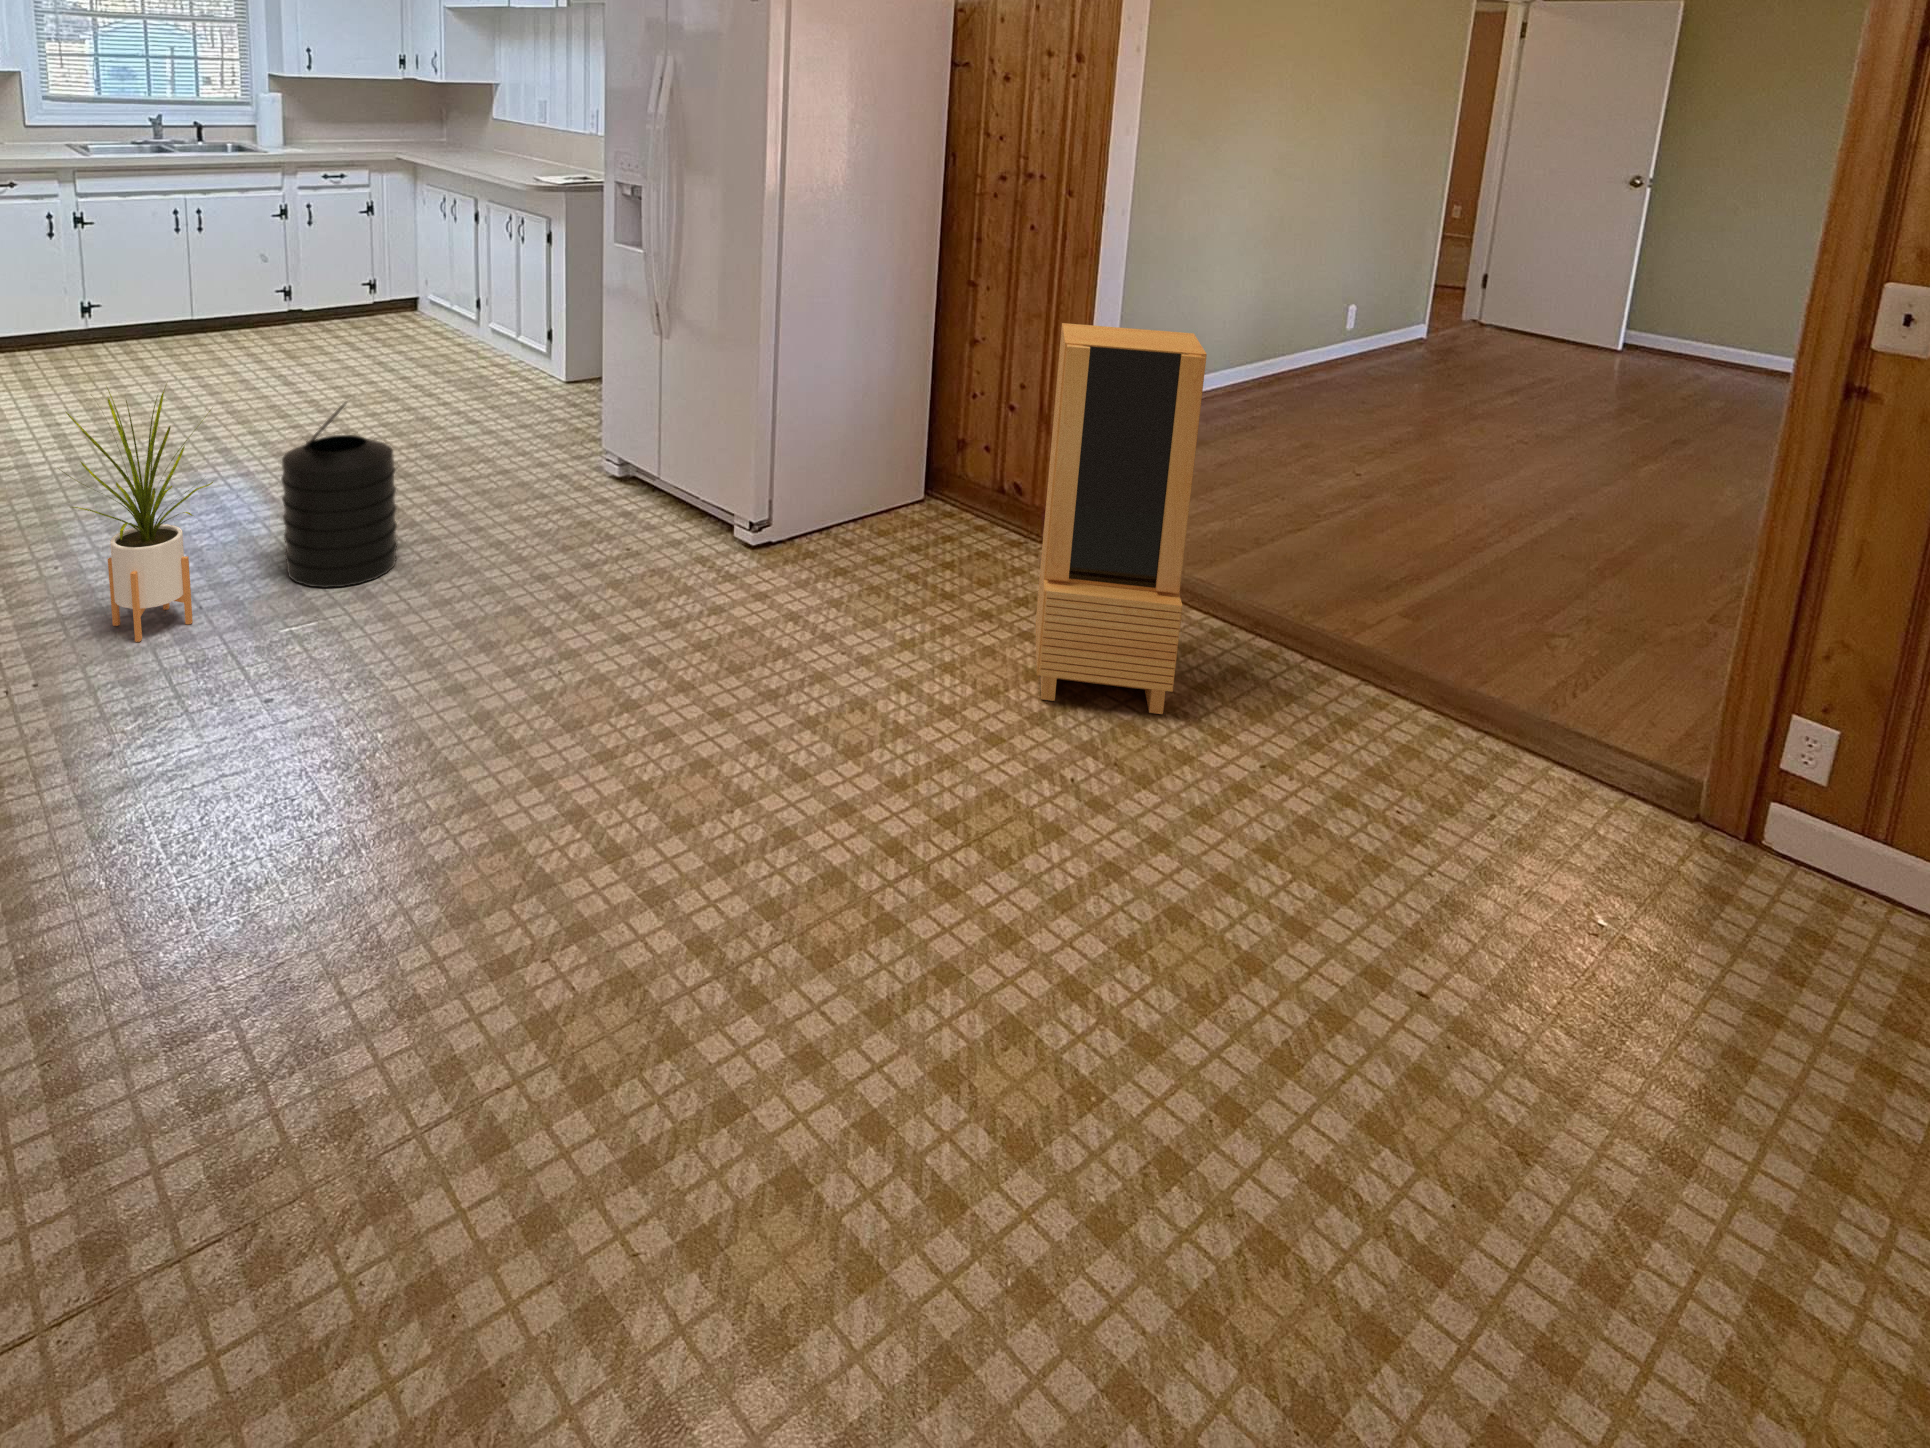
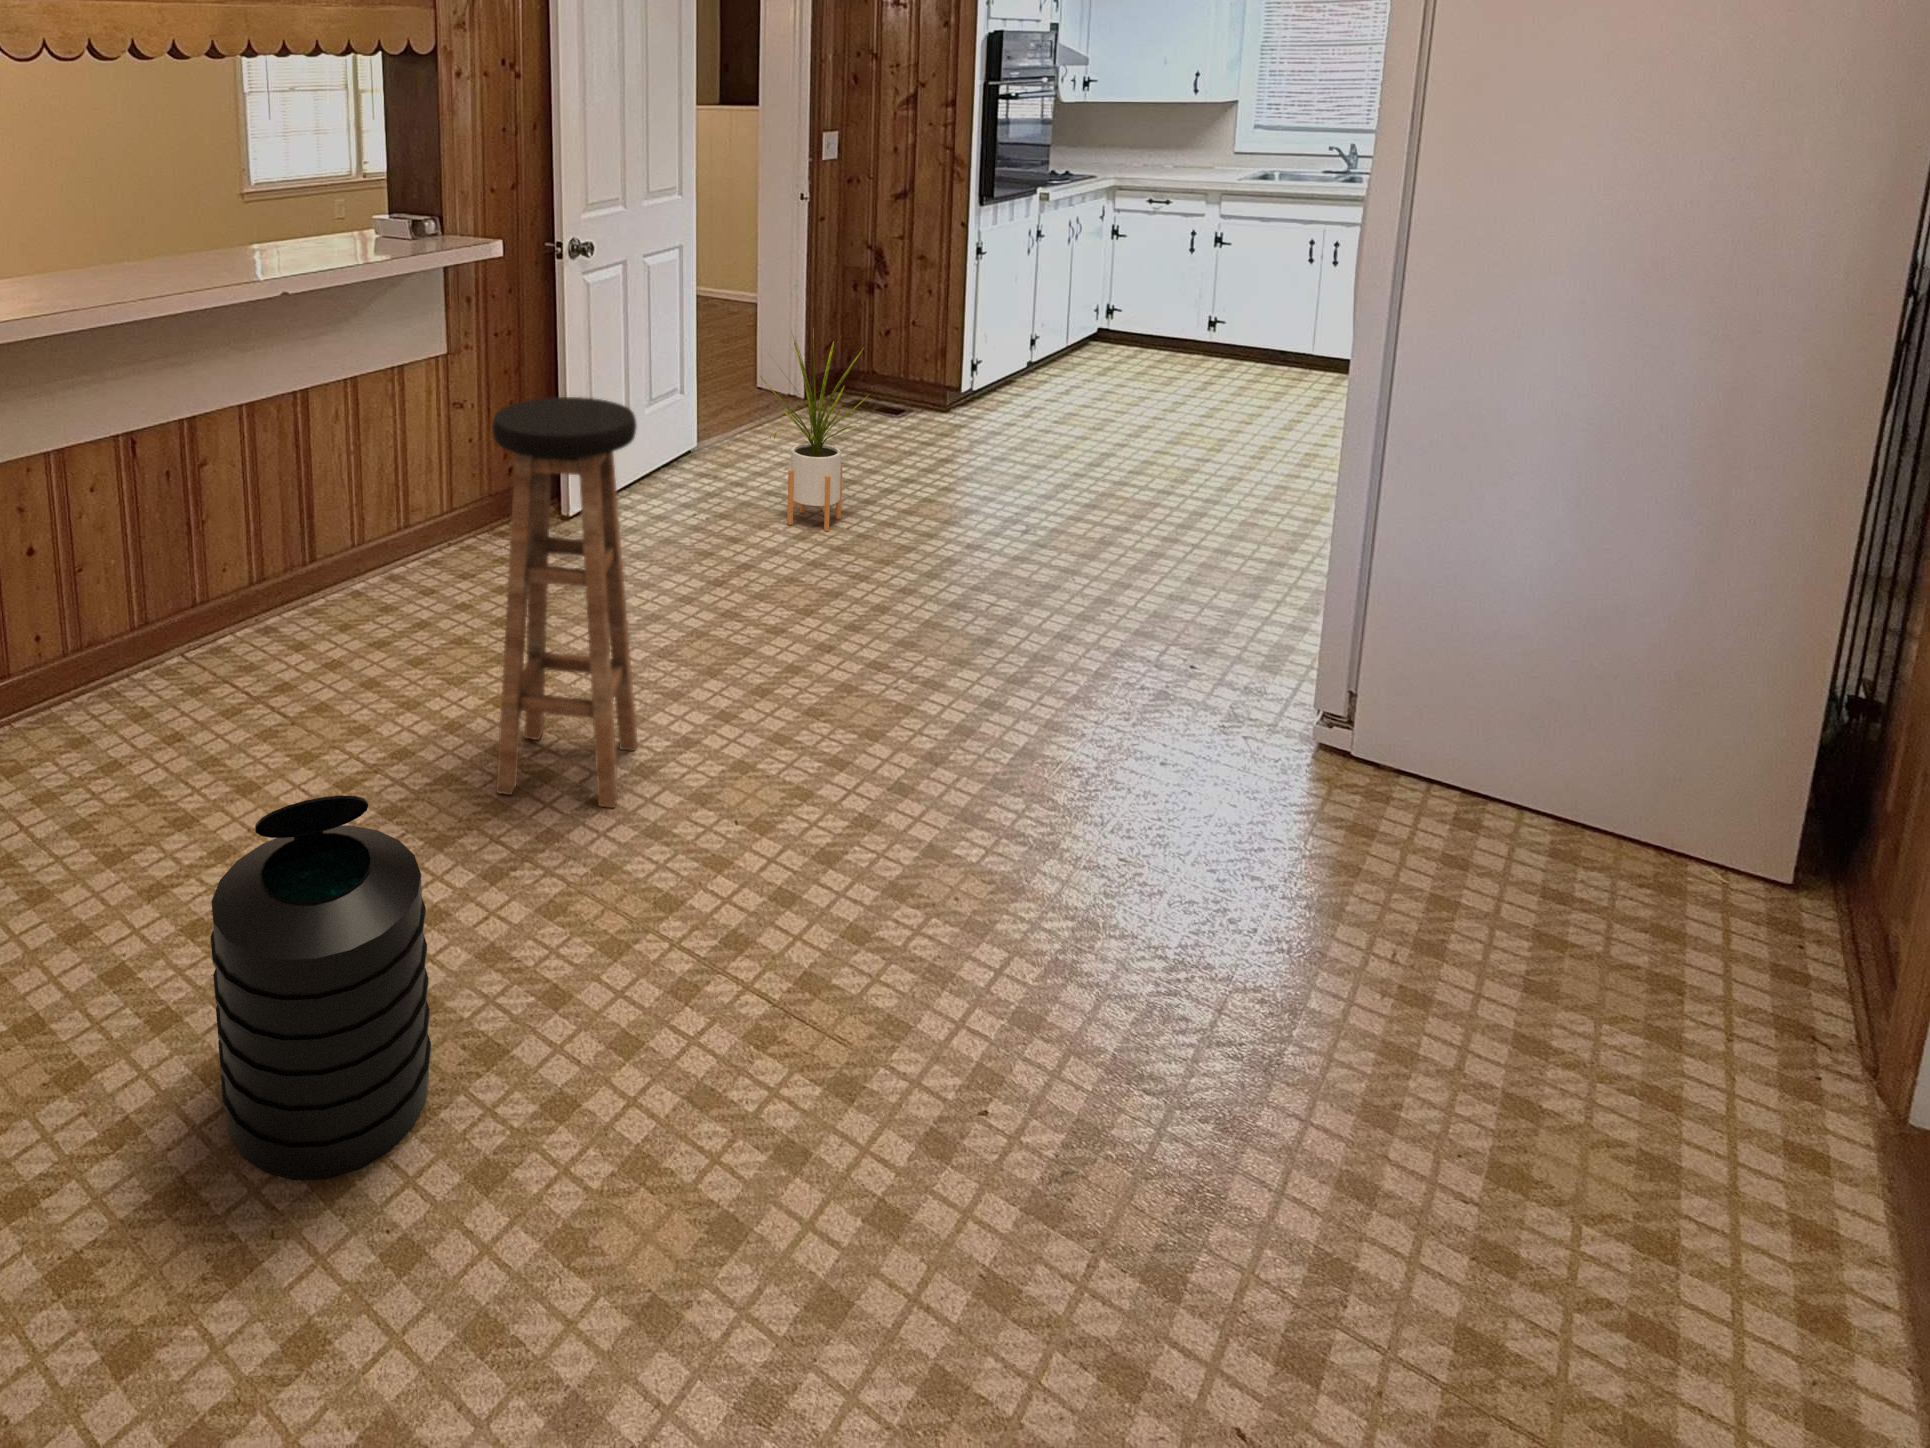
storage cabinet: present [1036,323,1207,714] -> none [1166,498,1619,1264]
trash can: present [281,402,397,587] -> present [211,795,431,1180]
bar stool: none [474,472,672,986] -> present [492,397,637,808]

